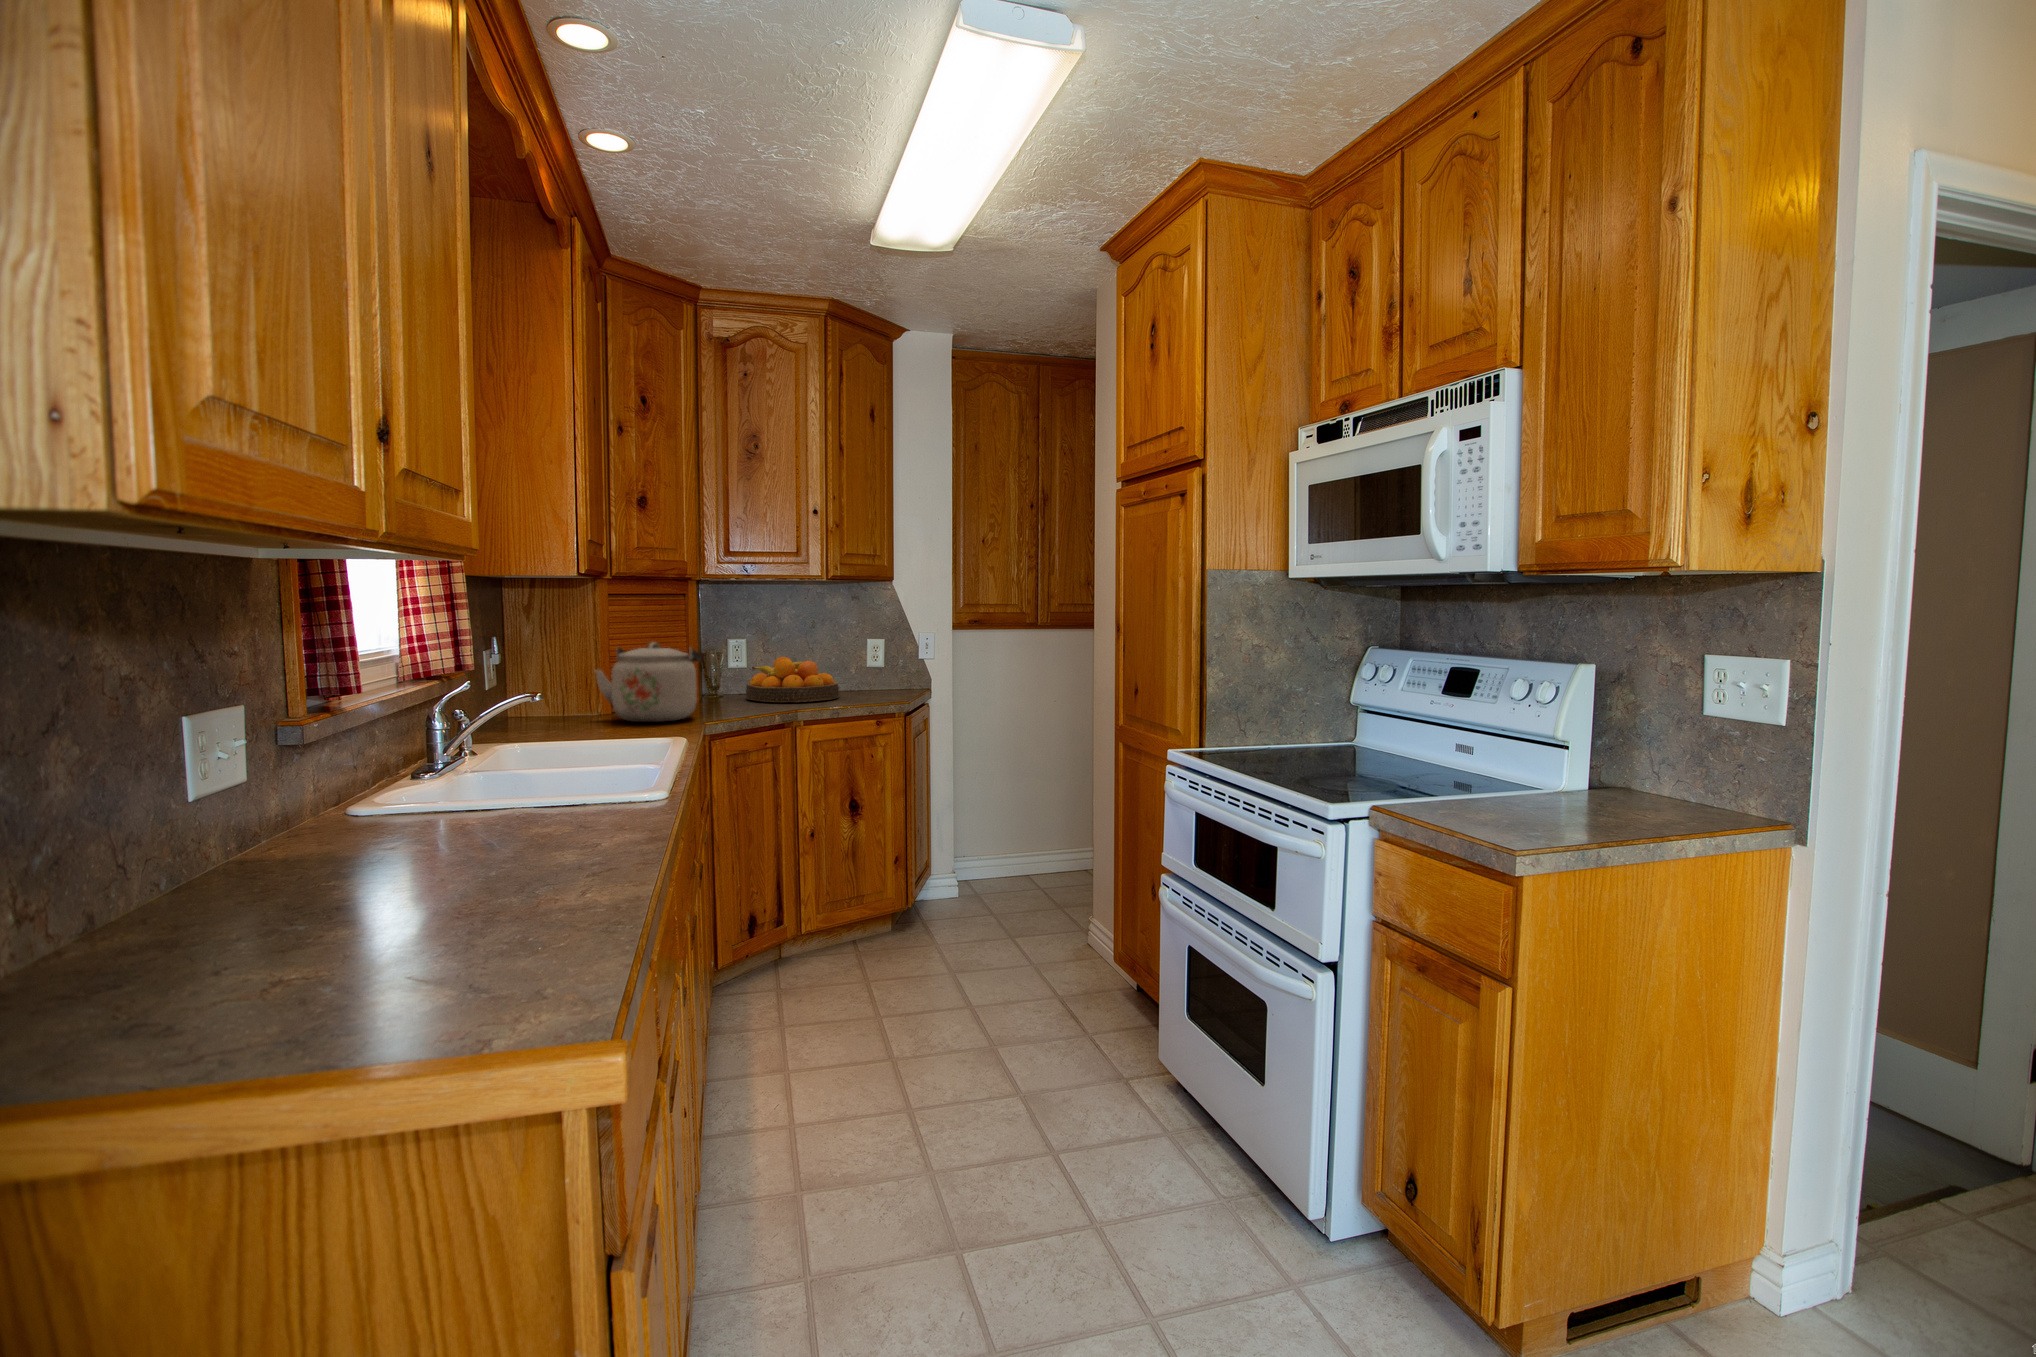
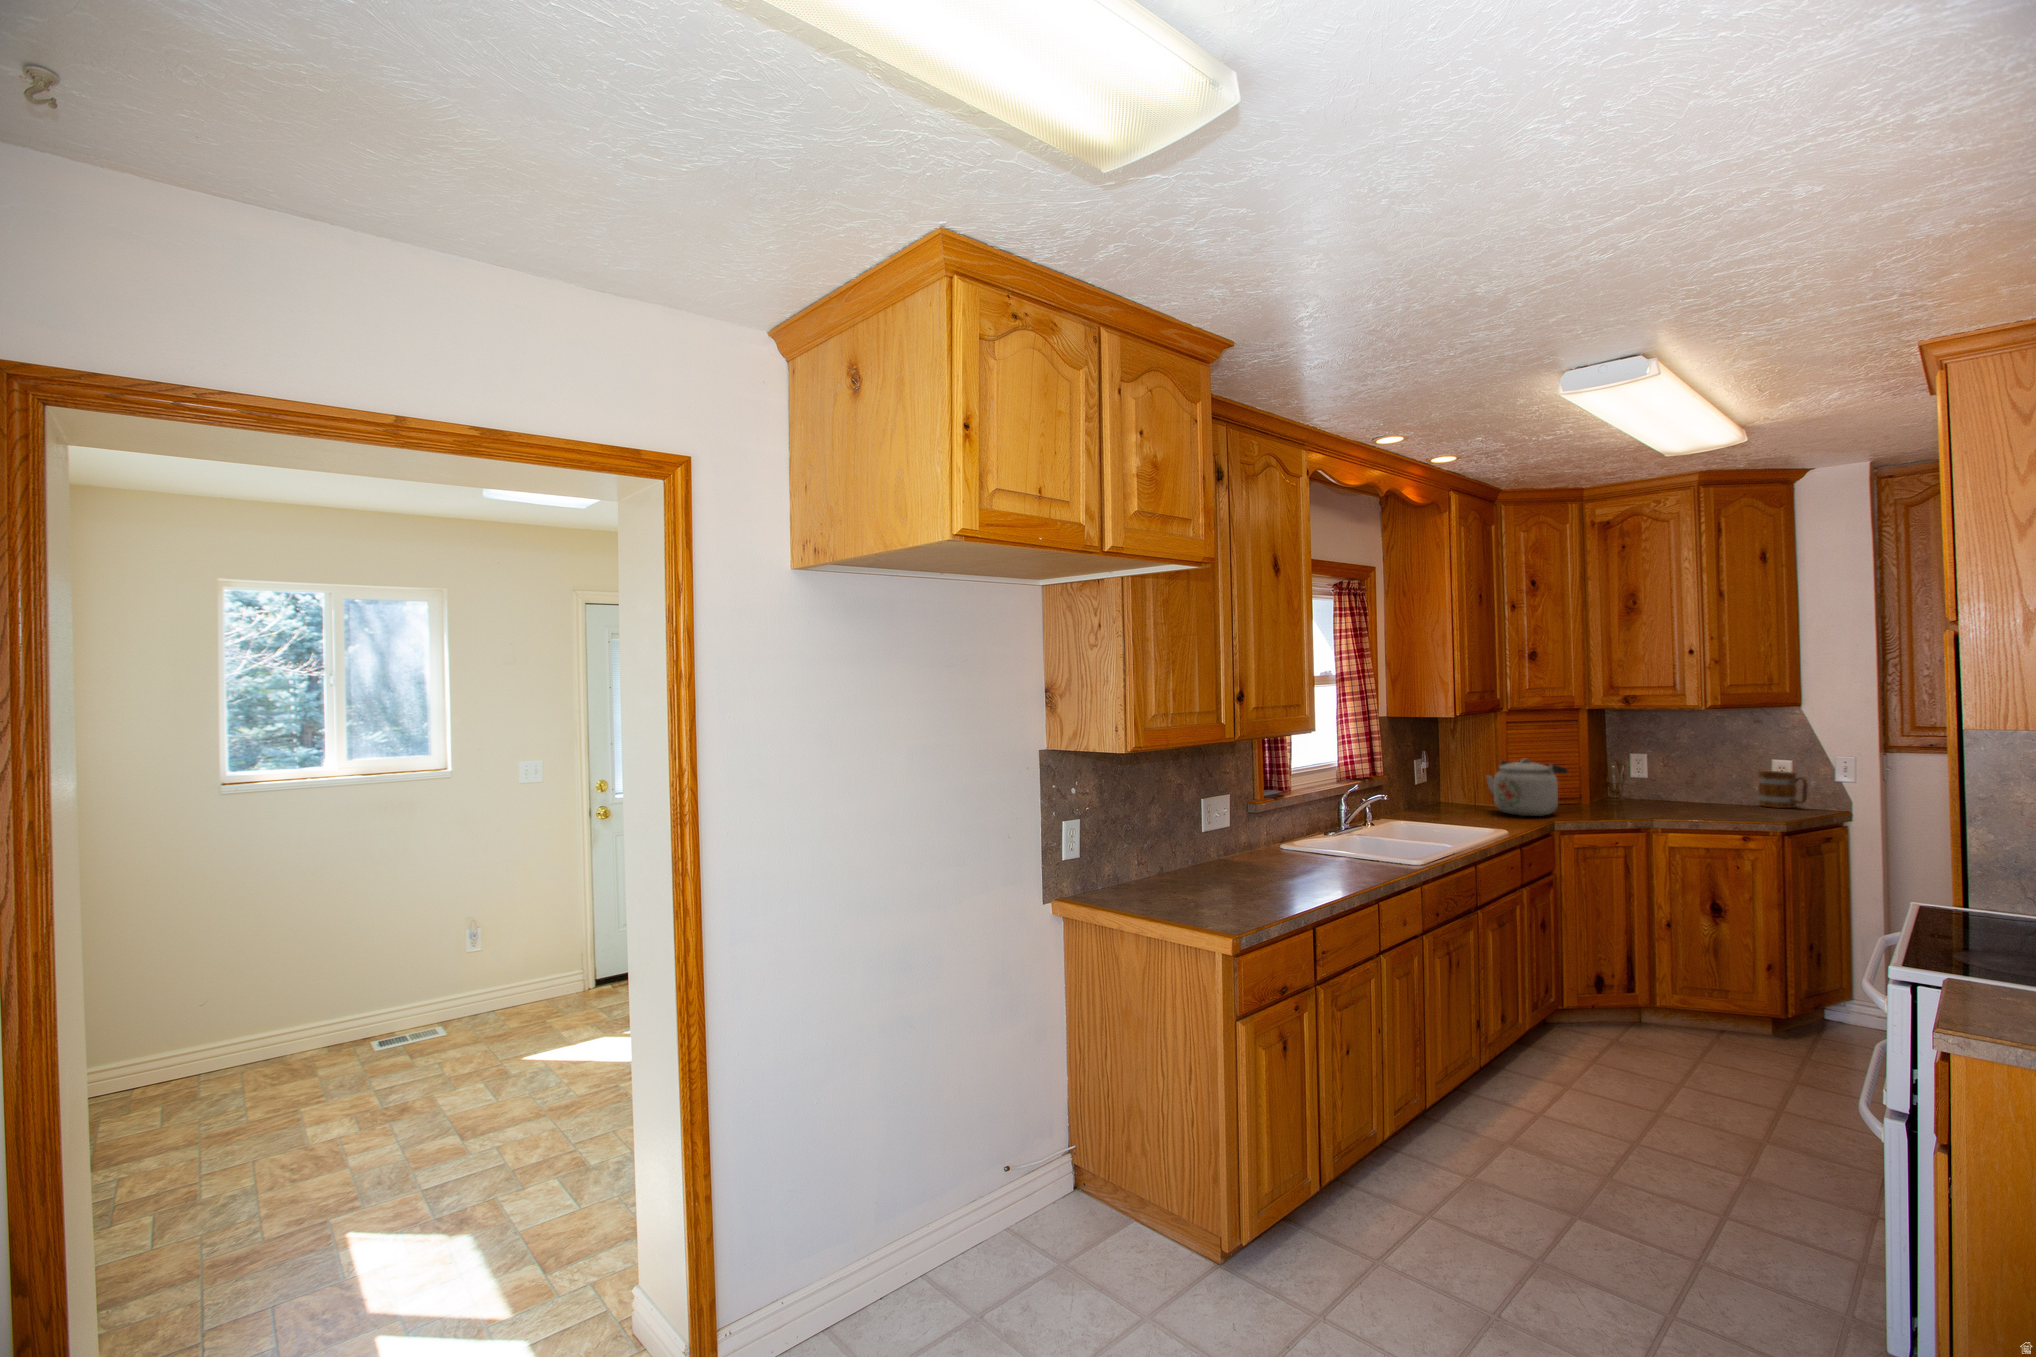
mug: none [851,653,895,691] -> present [1759,771,1808,808]
fruit bowl: present [746,657,839,702] -> none [1632,771,1726,813]

